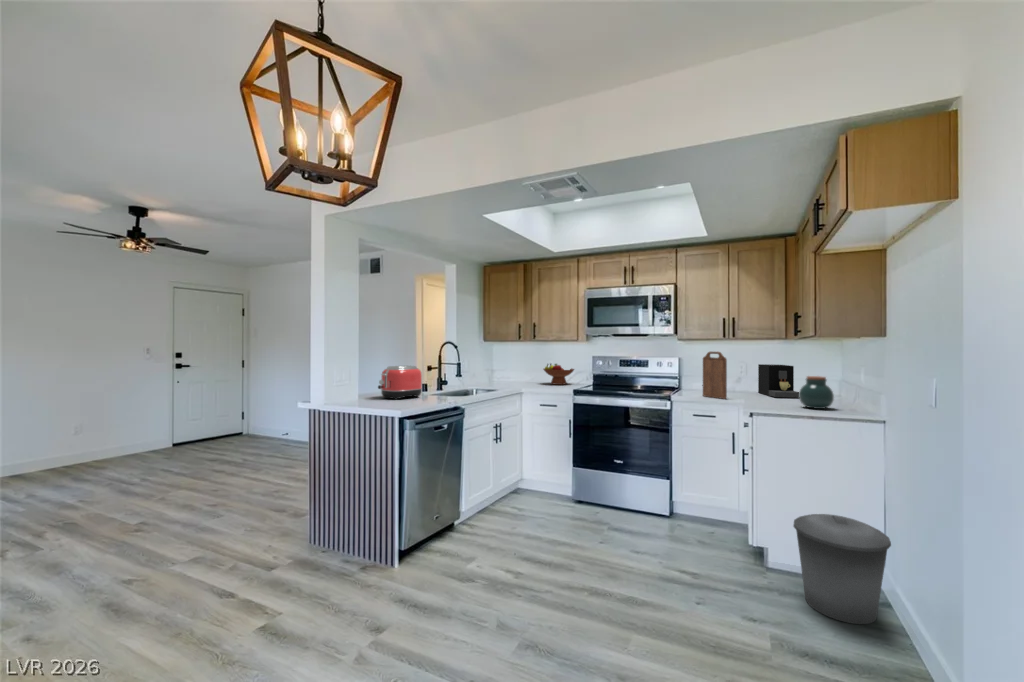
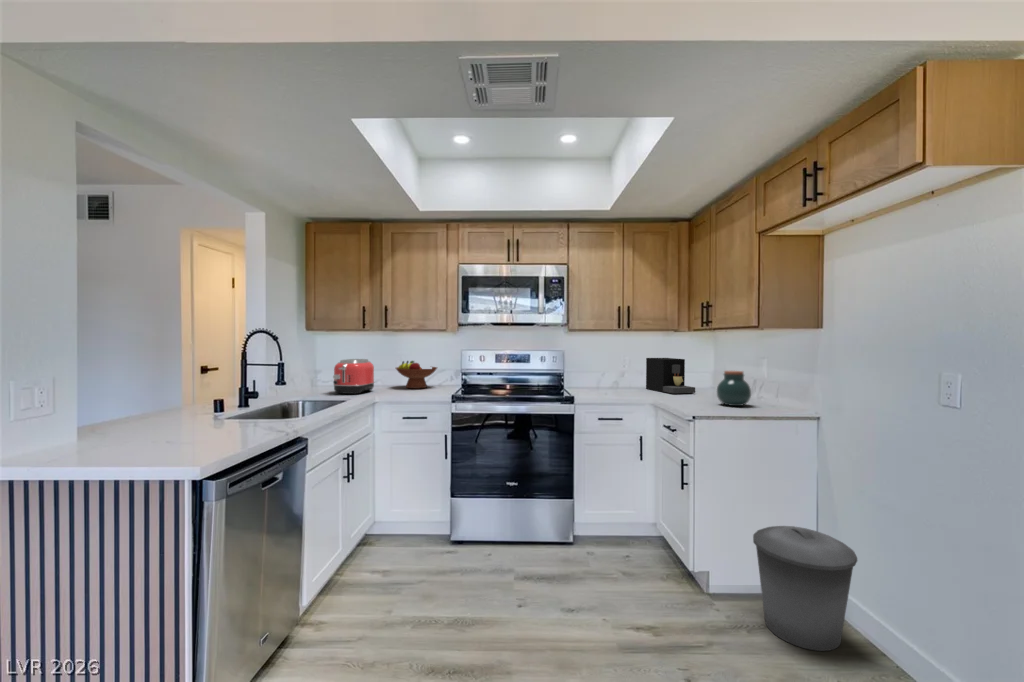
cutting board: present [703,352,727,399] -> none [605,344,635,399]
toaster: present [378,366,422,399] -> present [333,359,374,394]

